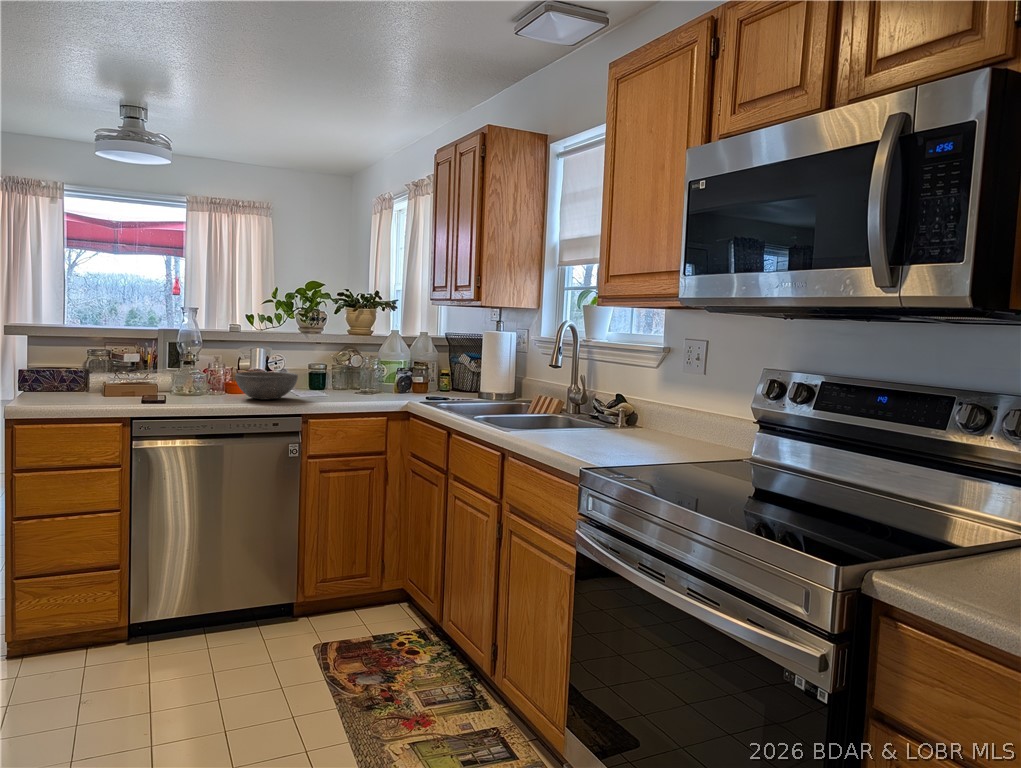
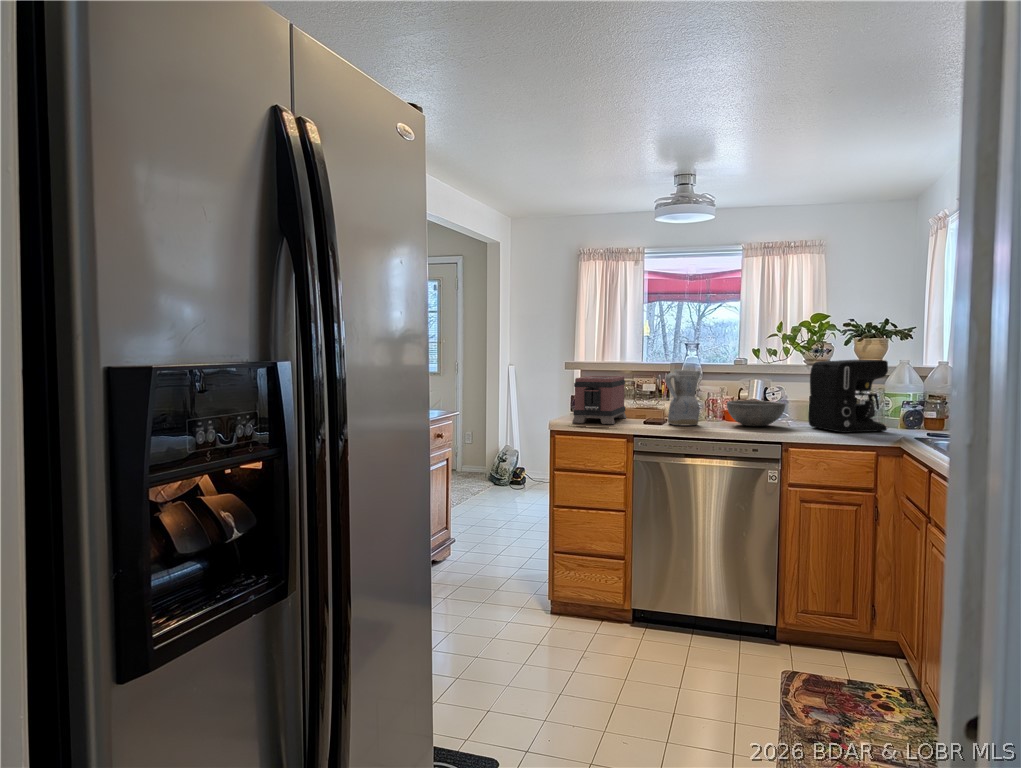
coffee maker: none [319,330,390,401] -> present [808,360,888,432]
ceramic pitcher: none [166,338,206,403] -> present [665,370,700,426]
toaster: none [36,344,106,407] -> present [572,376,626,424]

